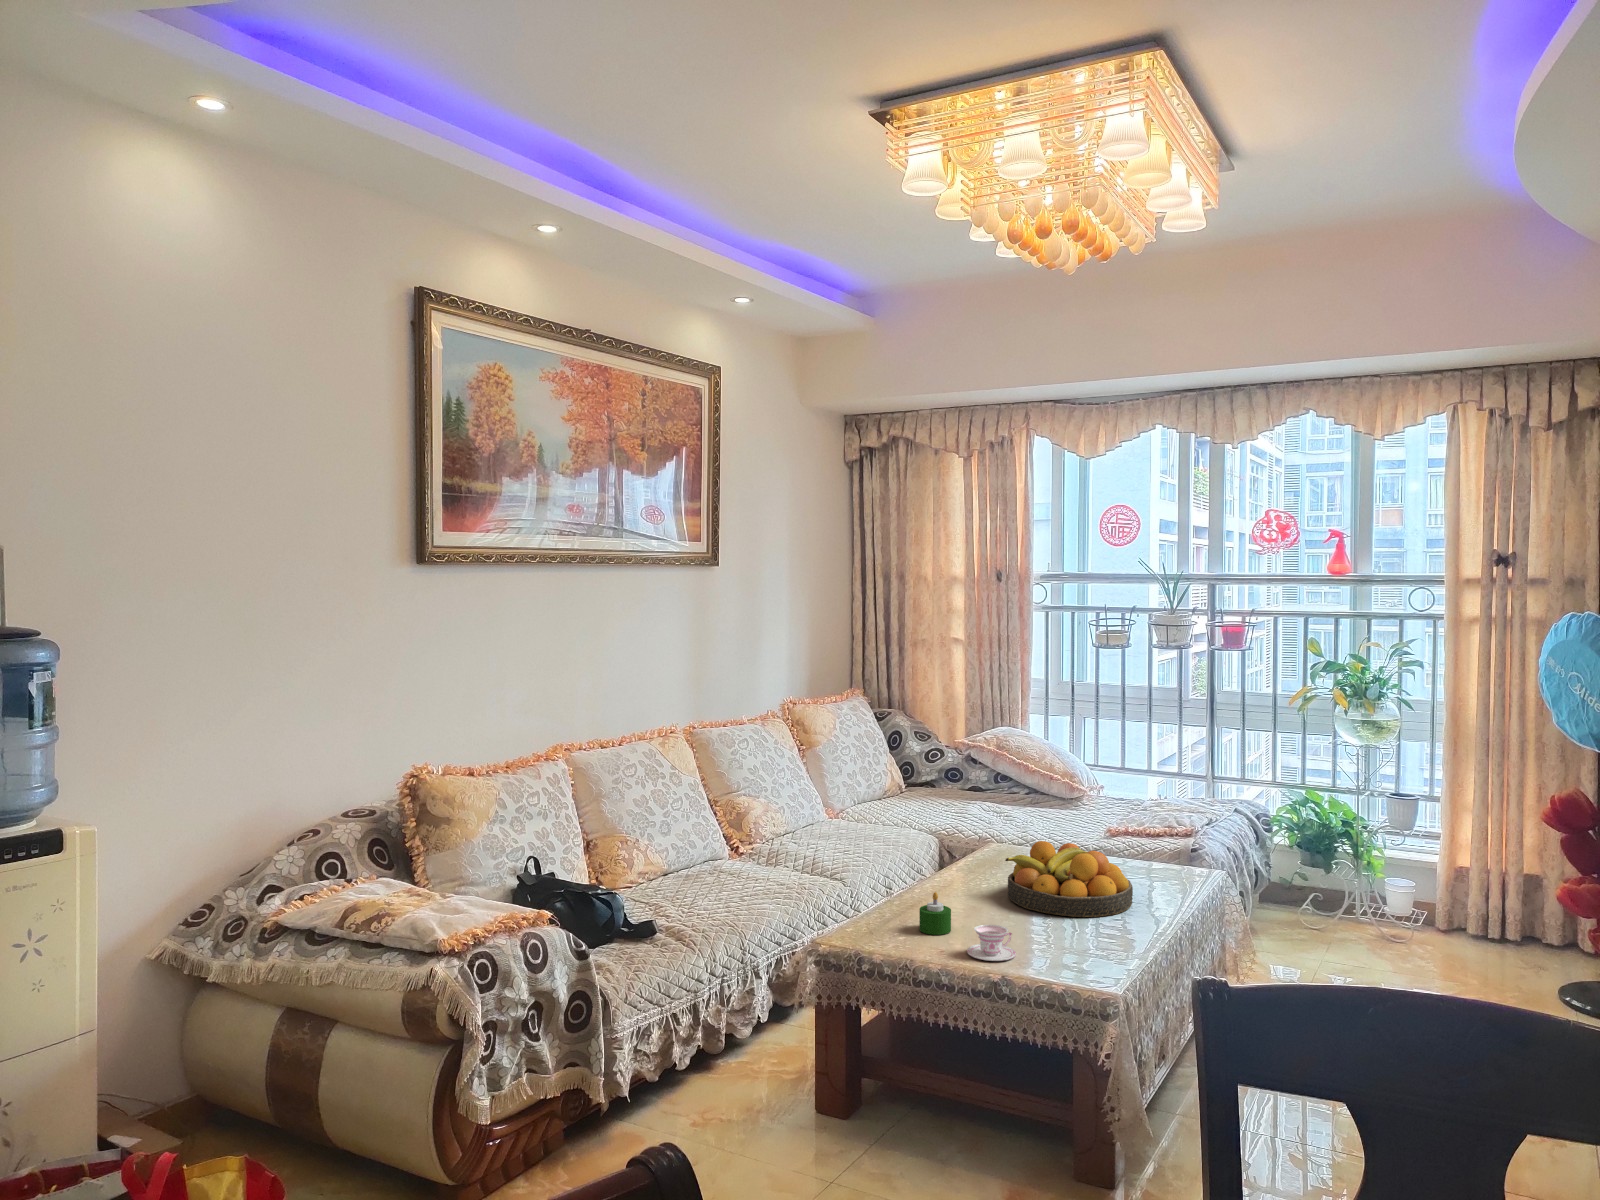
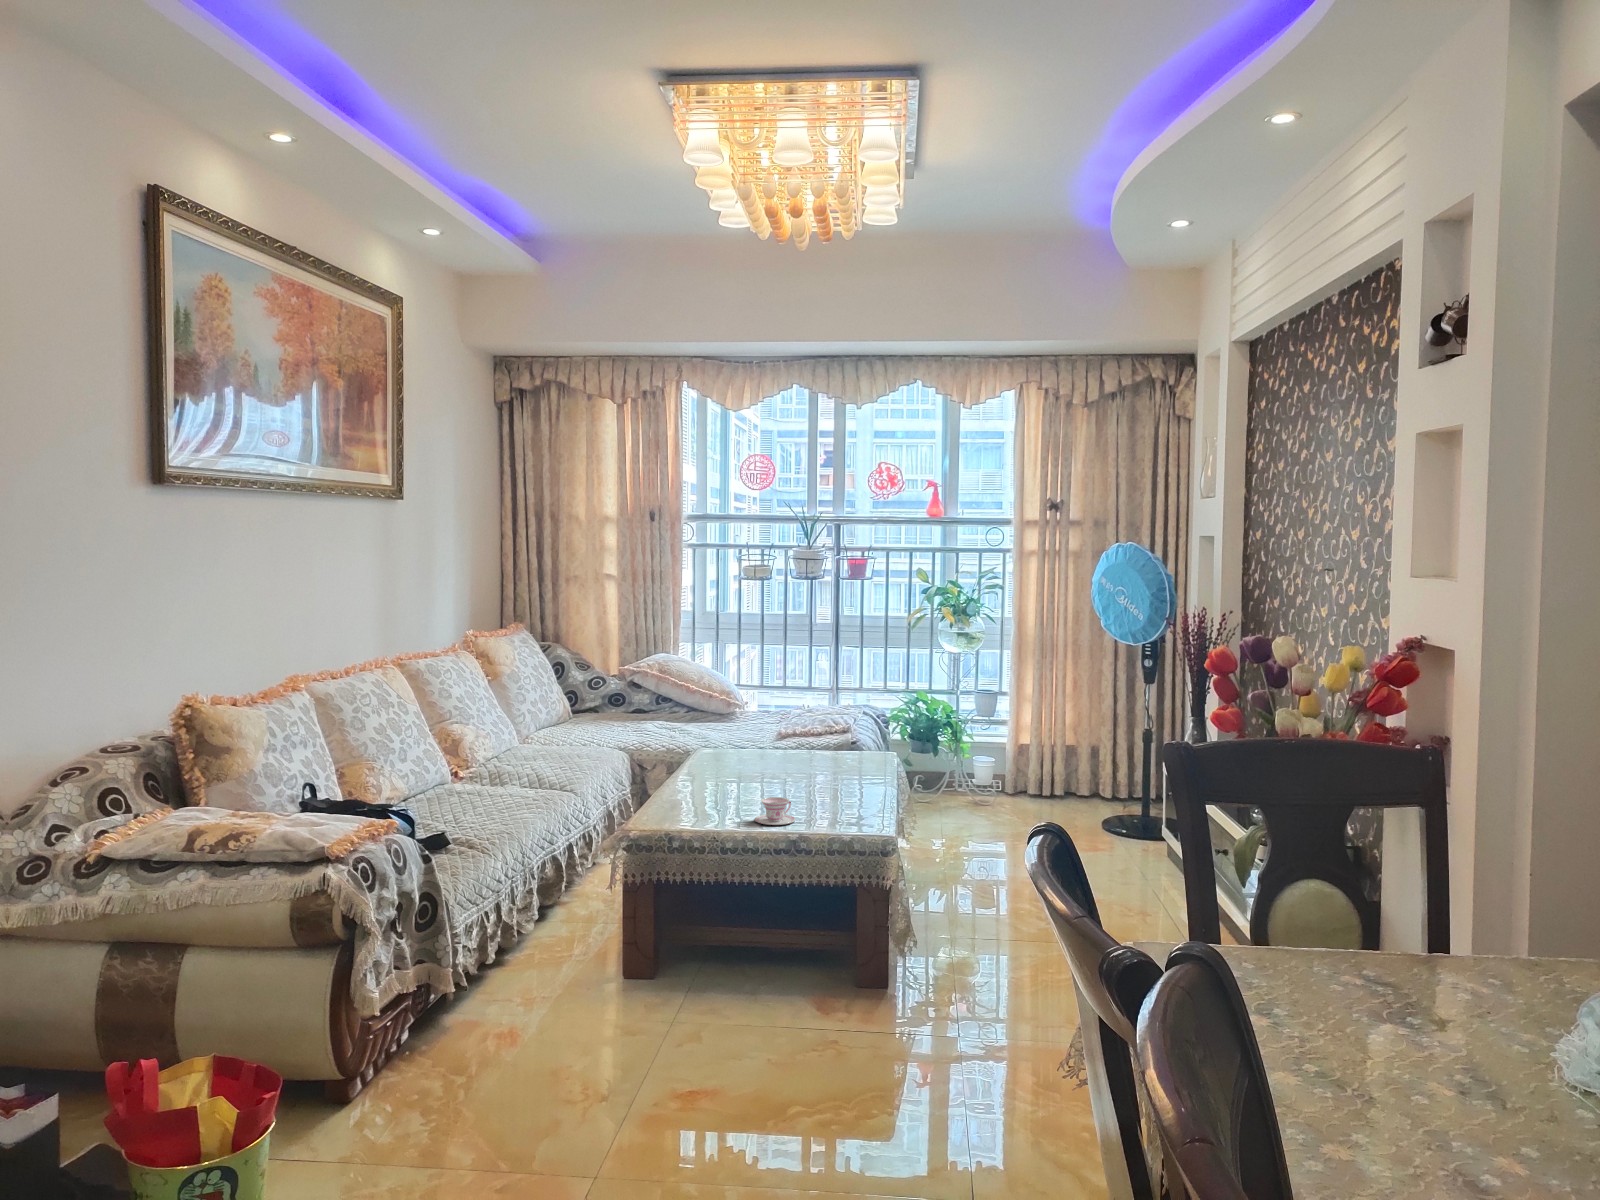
fruit bowl: present [1005,841,1133,917] -> none [749,734,852,791]
candle: present [919,892,951,935] -> none [700,778,728,814]

